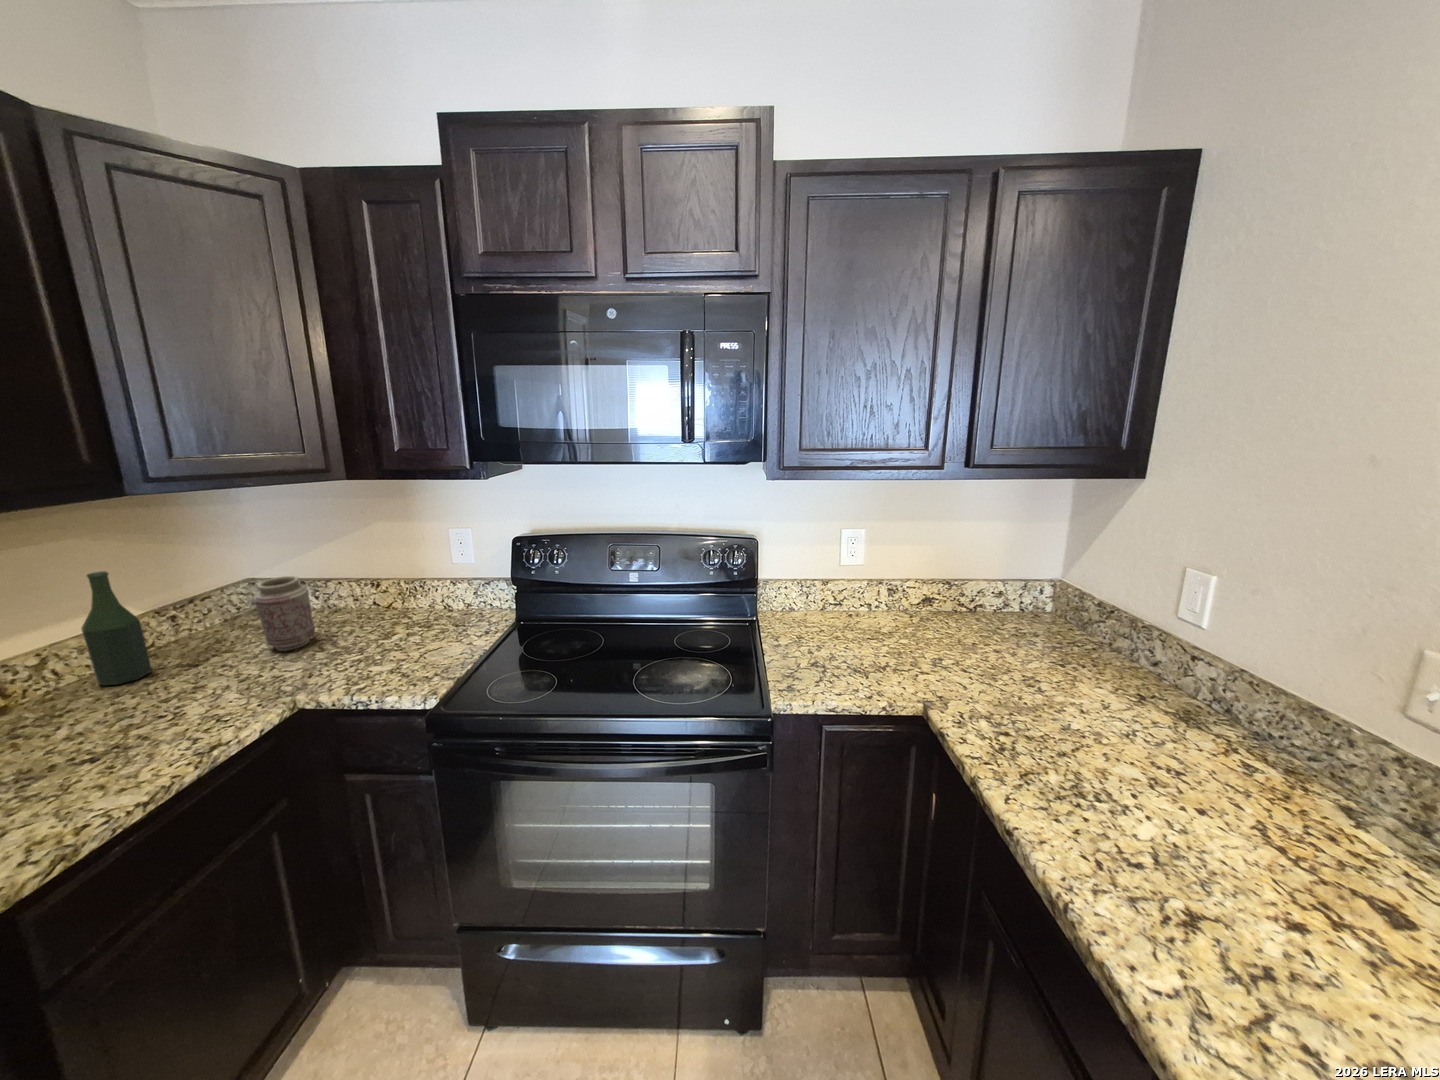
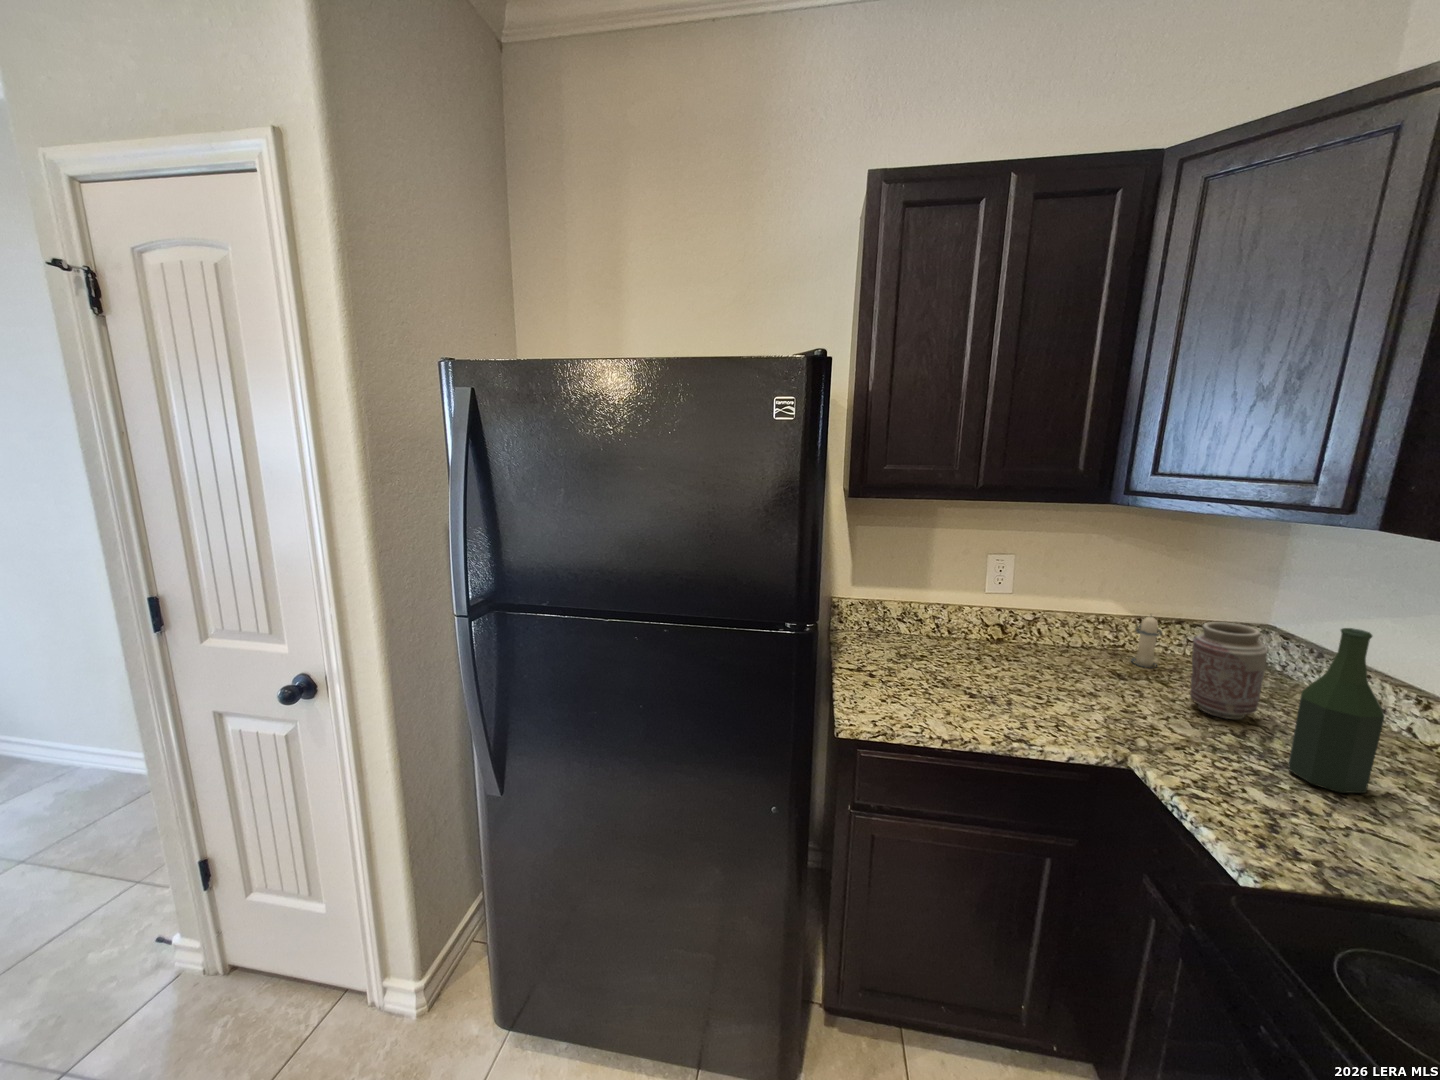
bottle: present [81,571,152,685] -> present [1289,628,1385,793]
candle: none [168,600,209,653] -> present [1132,616,1162,668]

